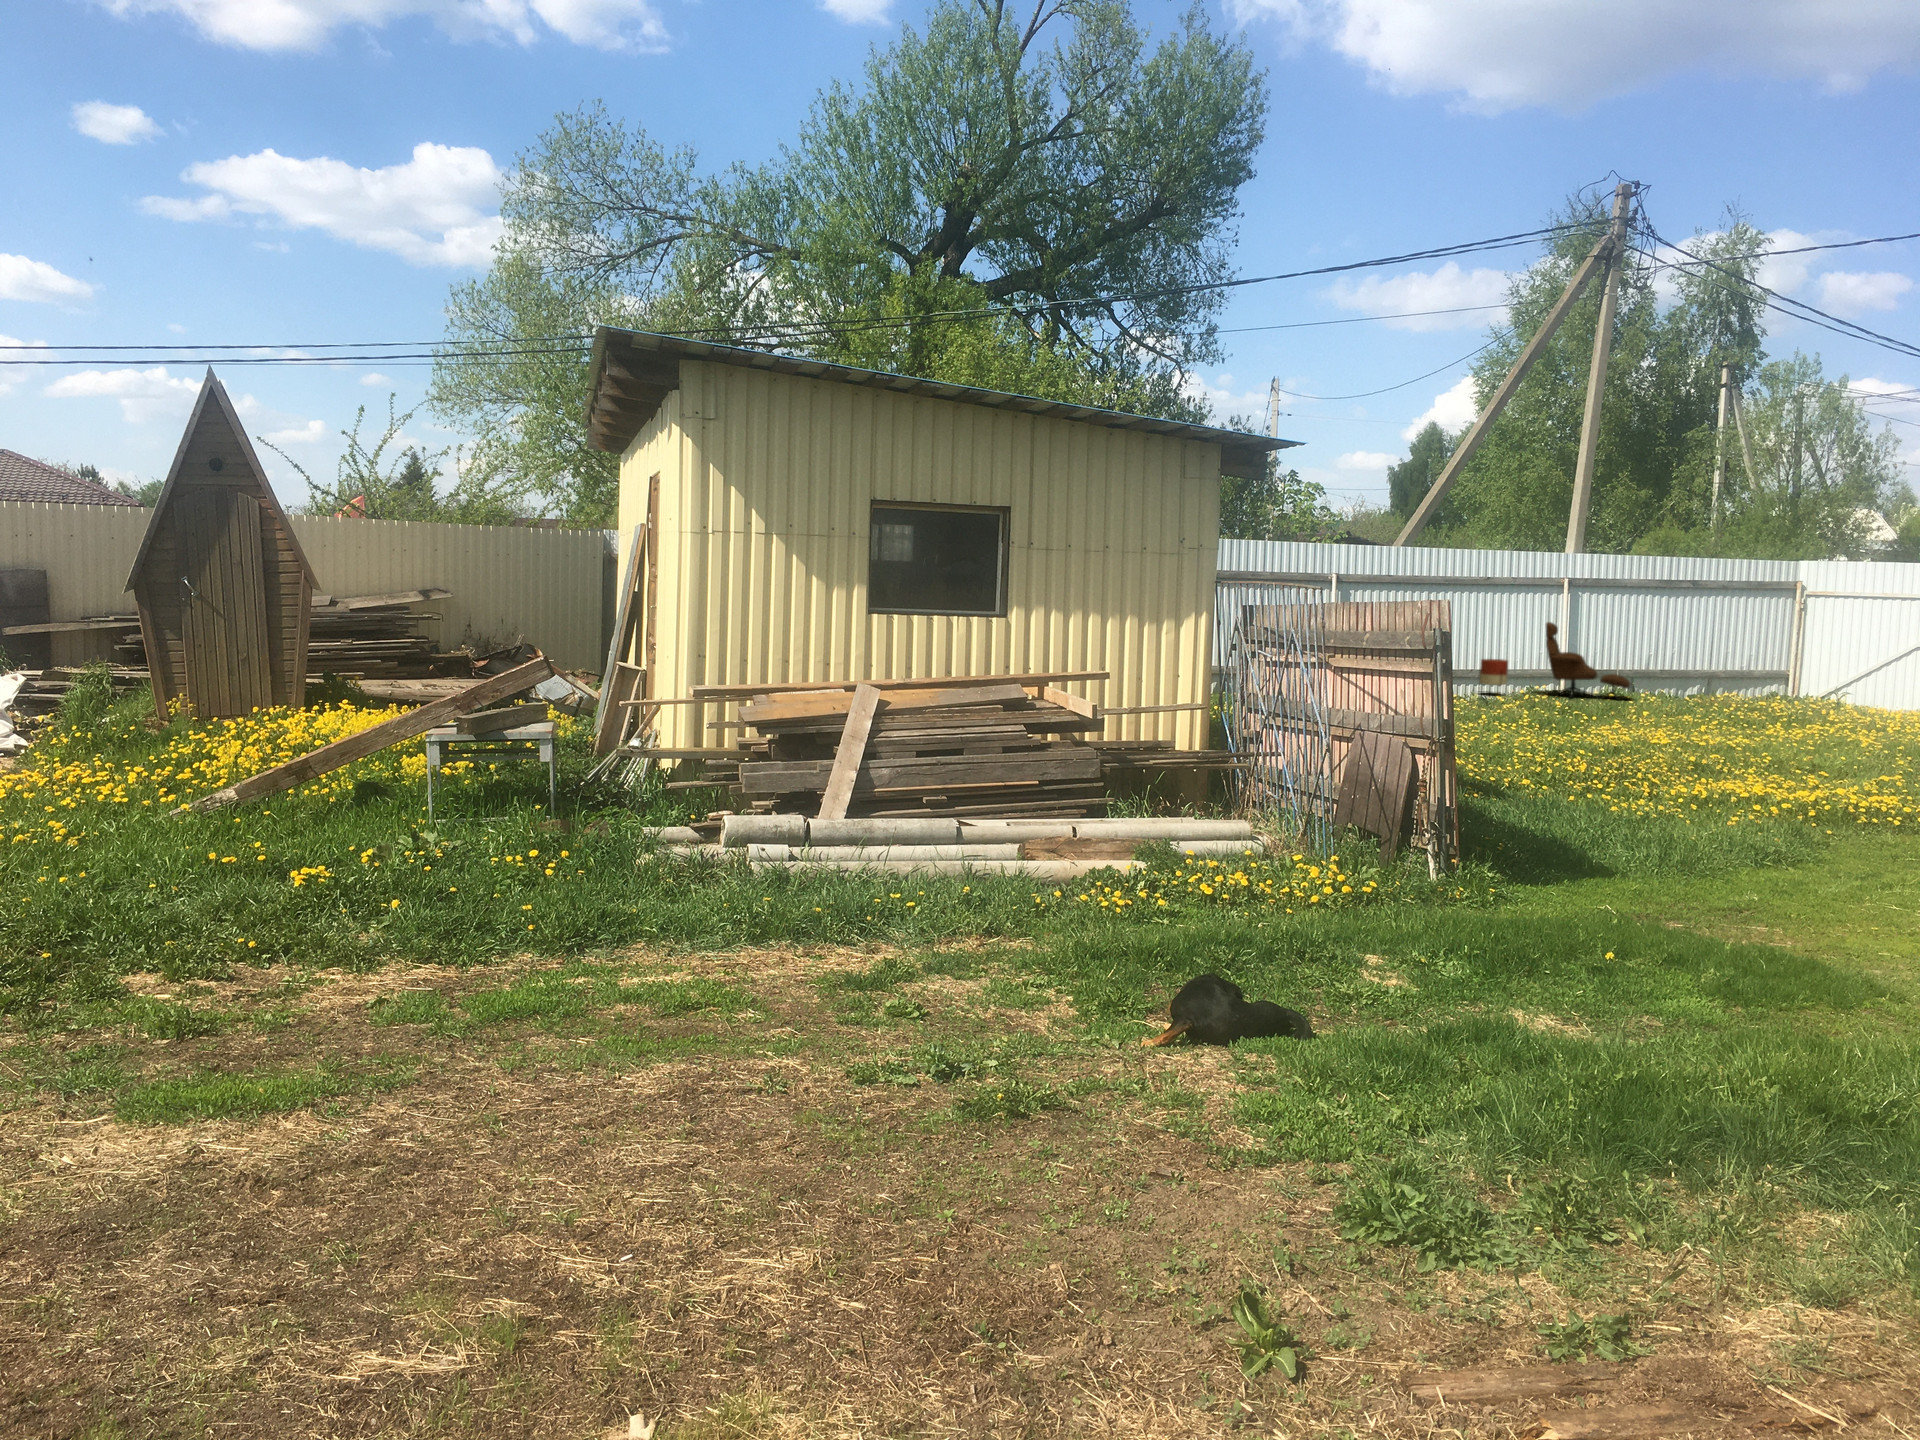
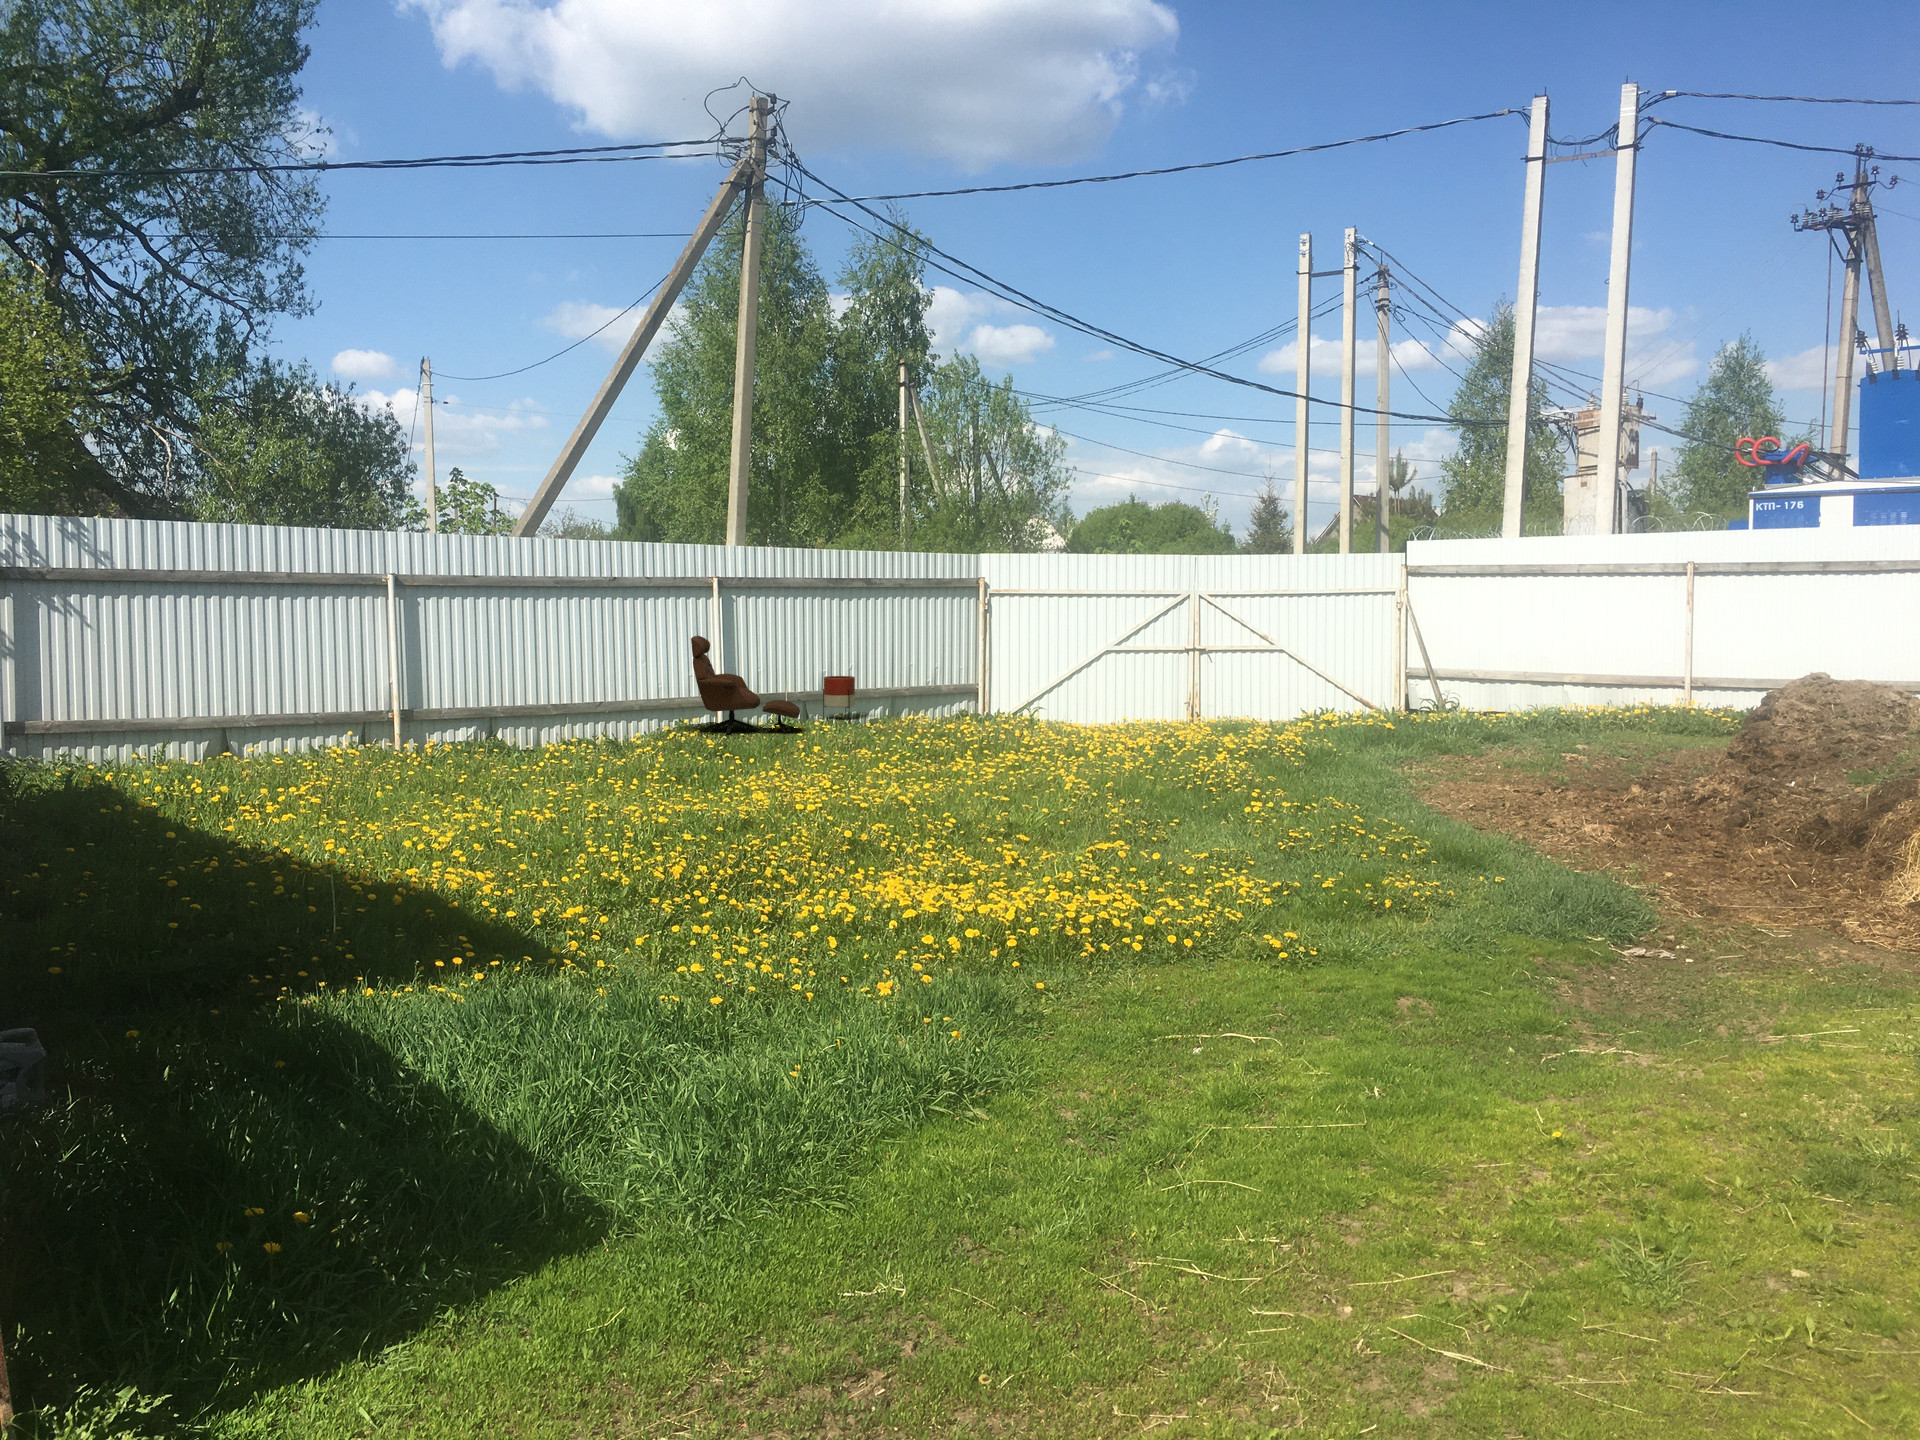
planter: present [1479,659,1508,686] -> present [823,676,855,720]

